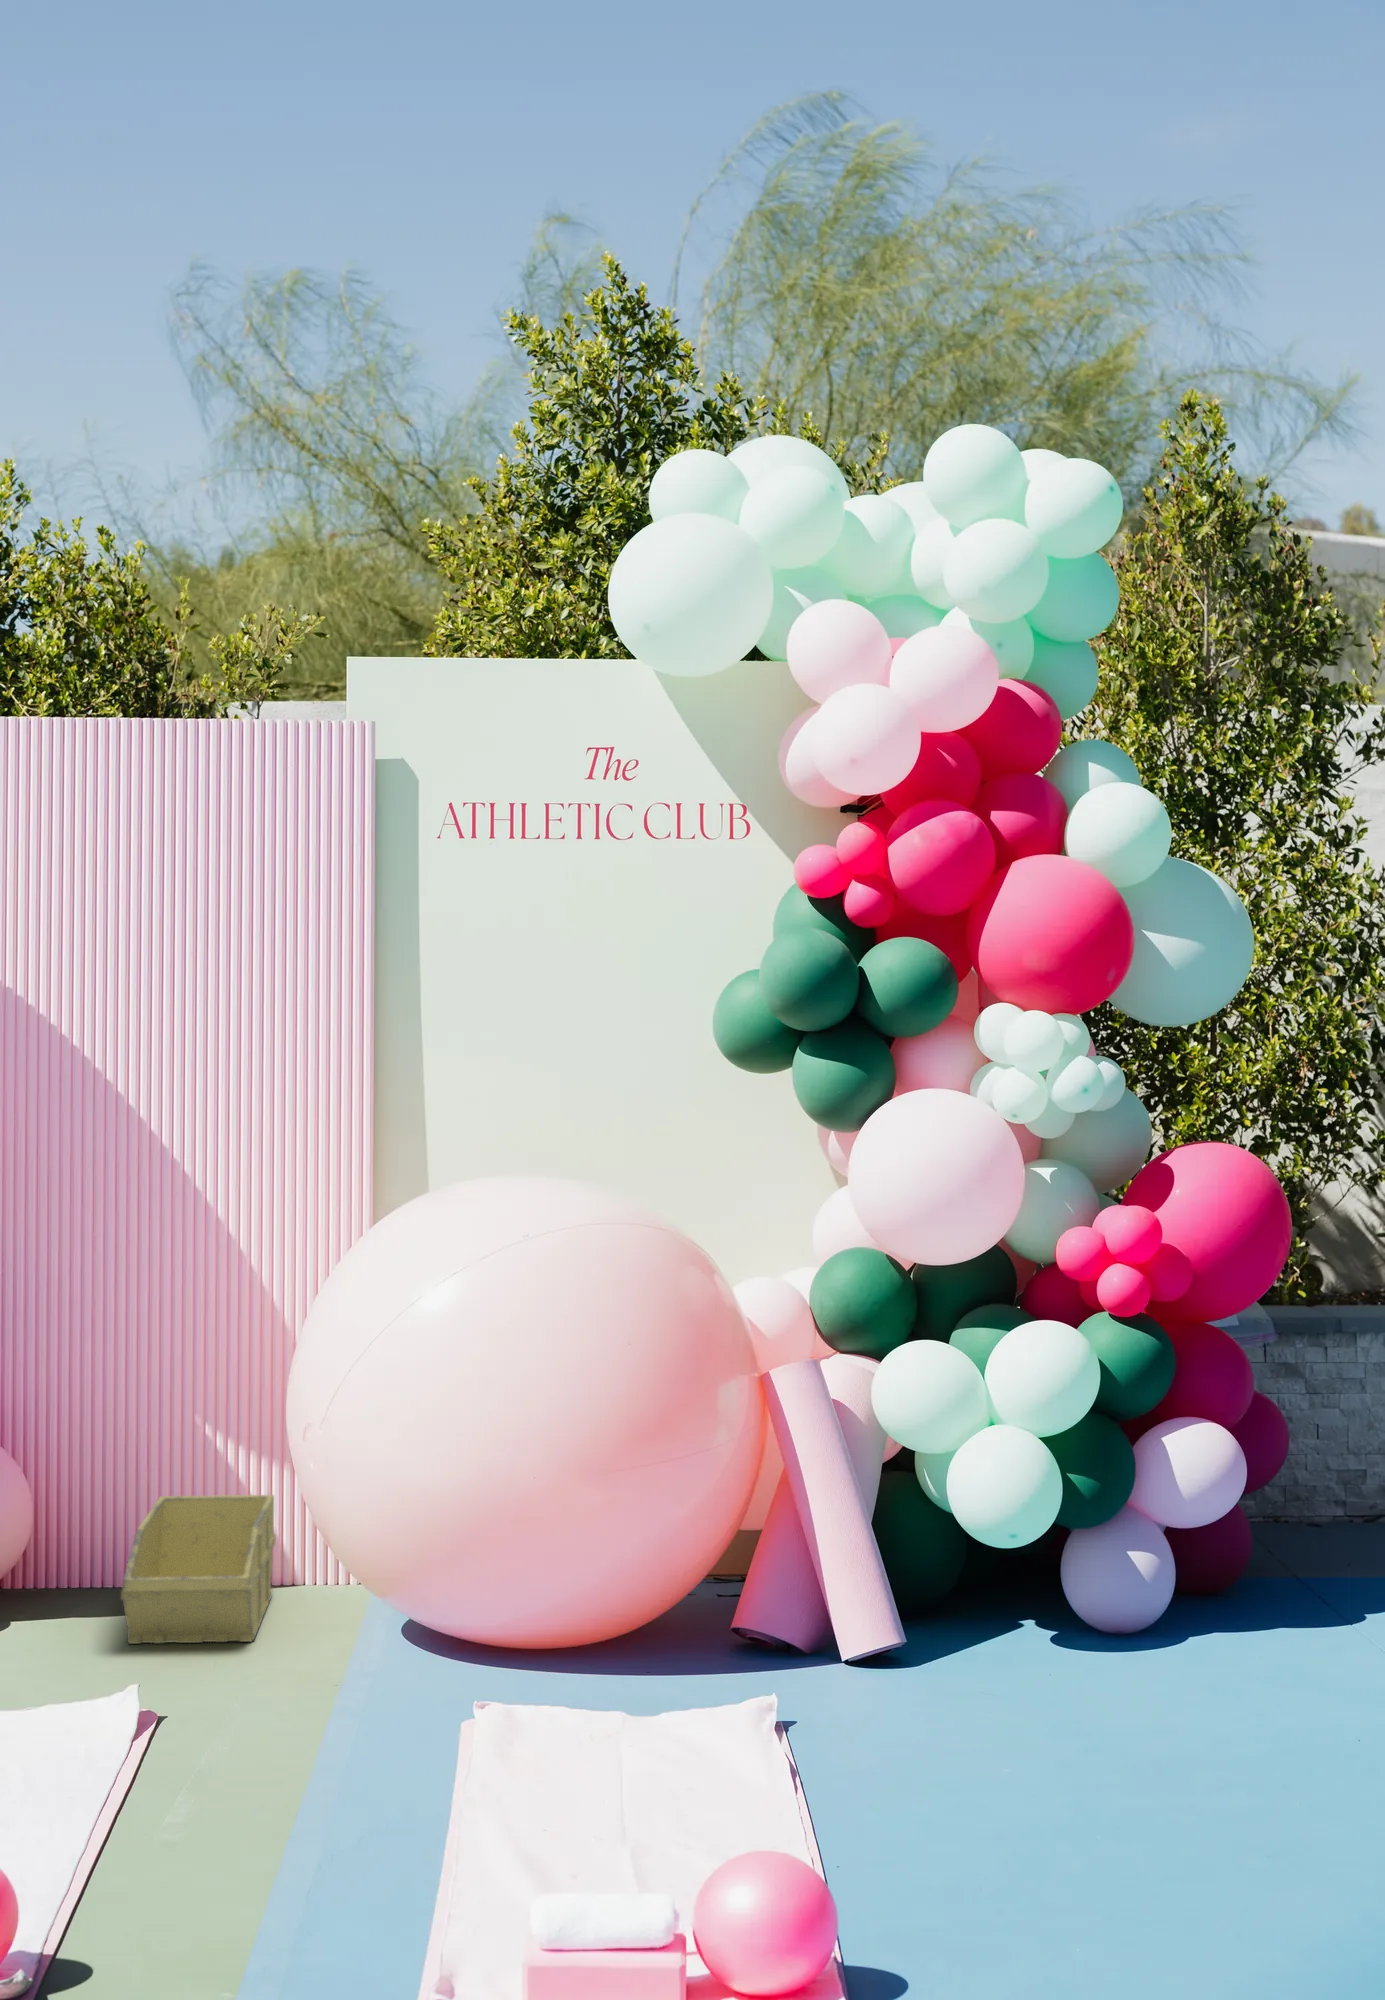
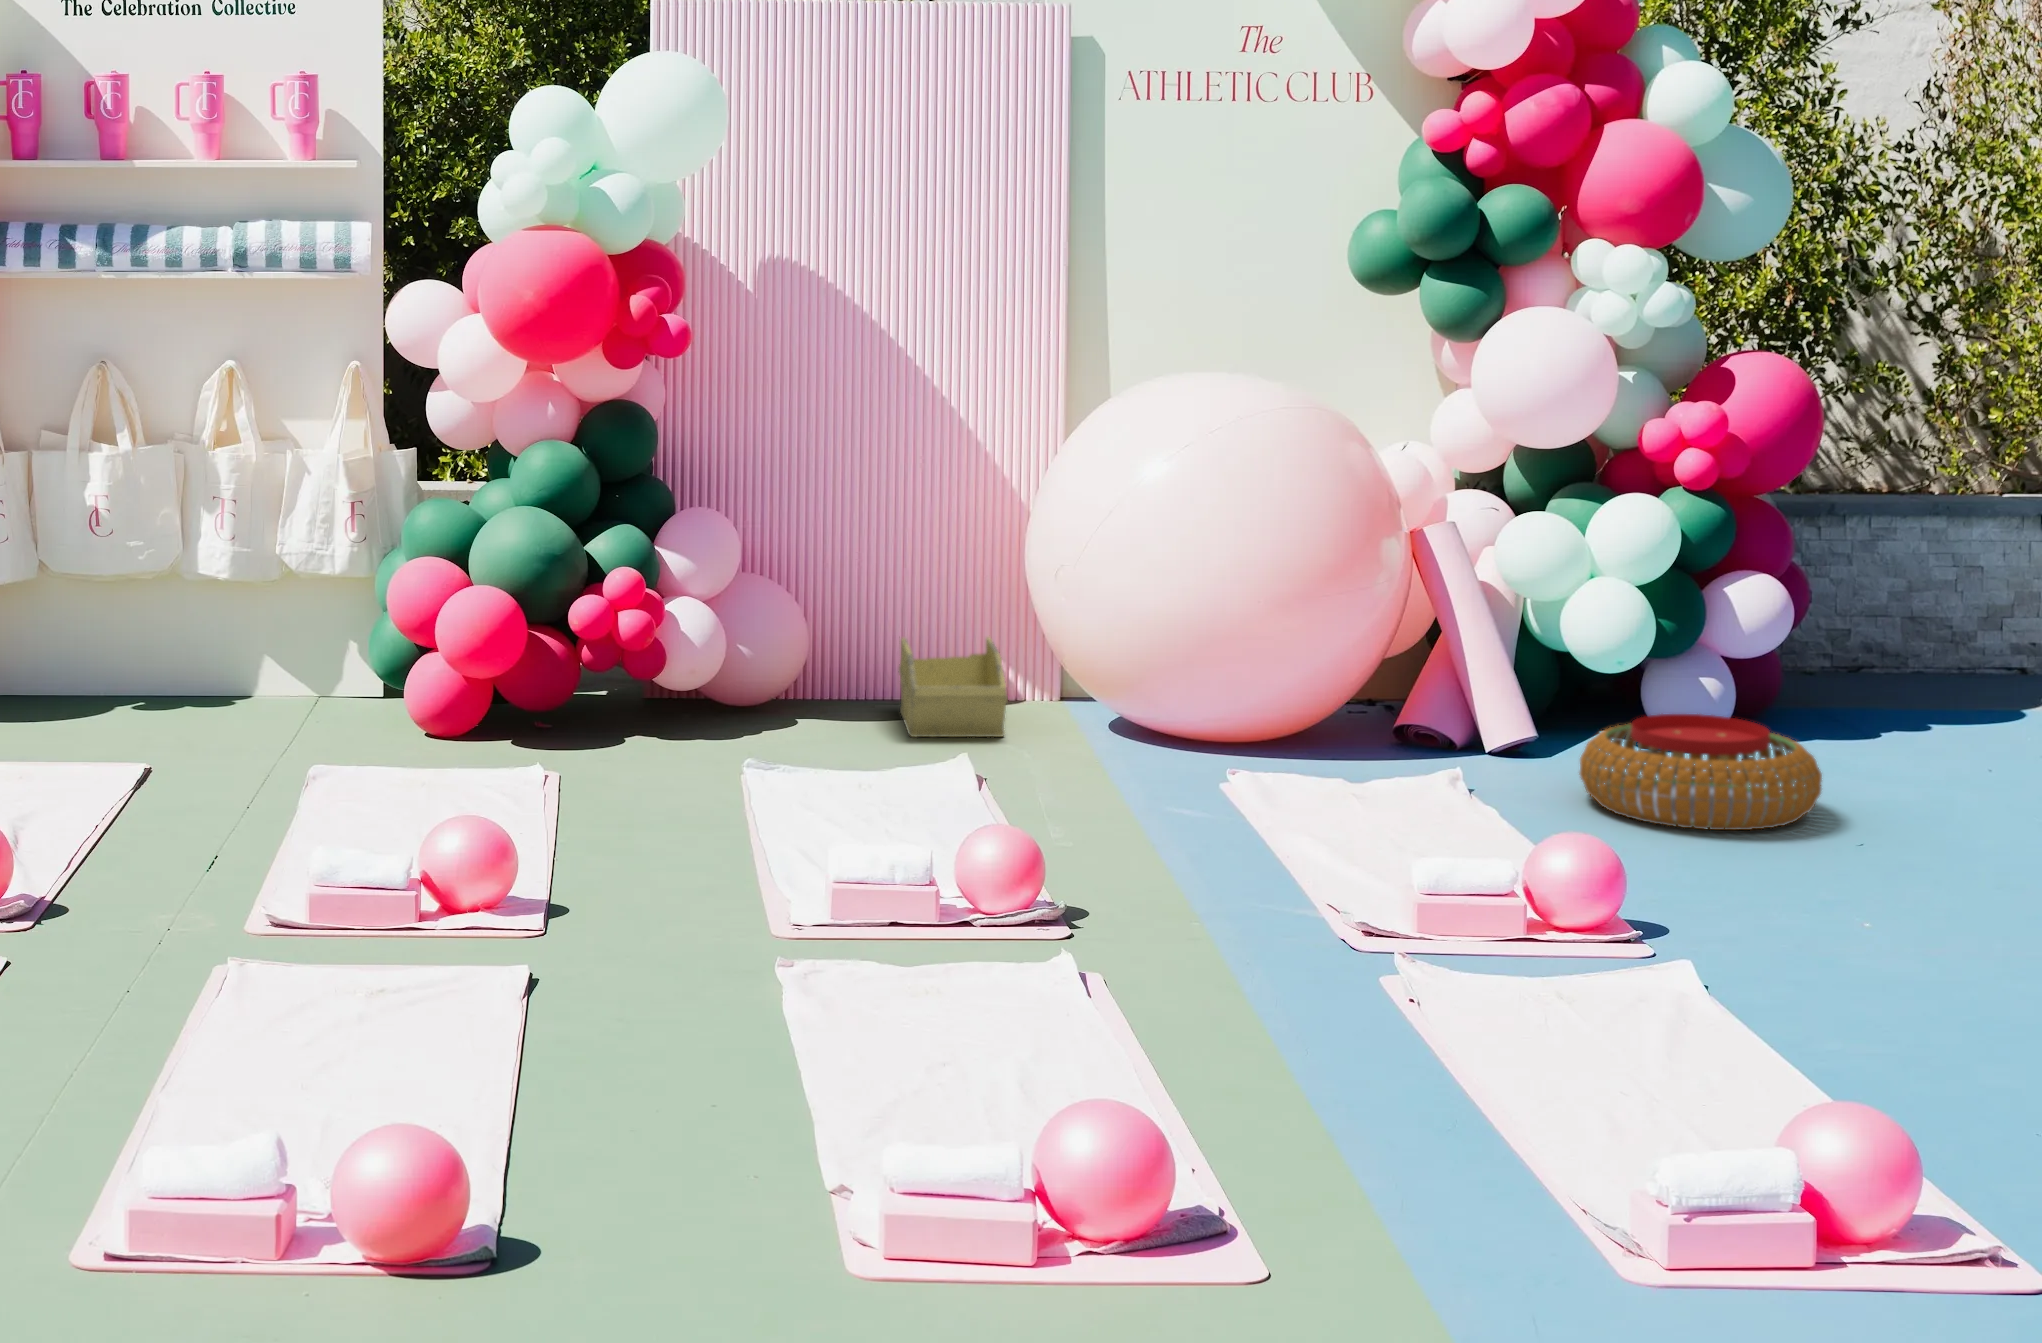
pouf: none [947,1633,1268,1825] -> present [1580,714,1822,830]

